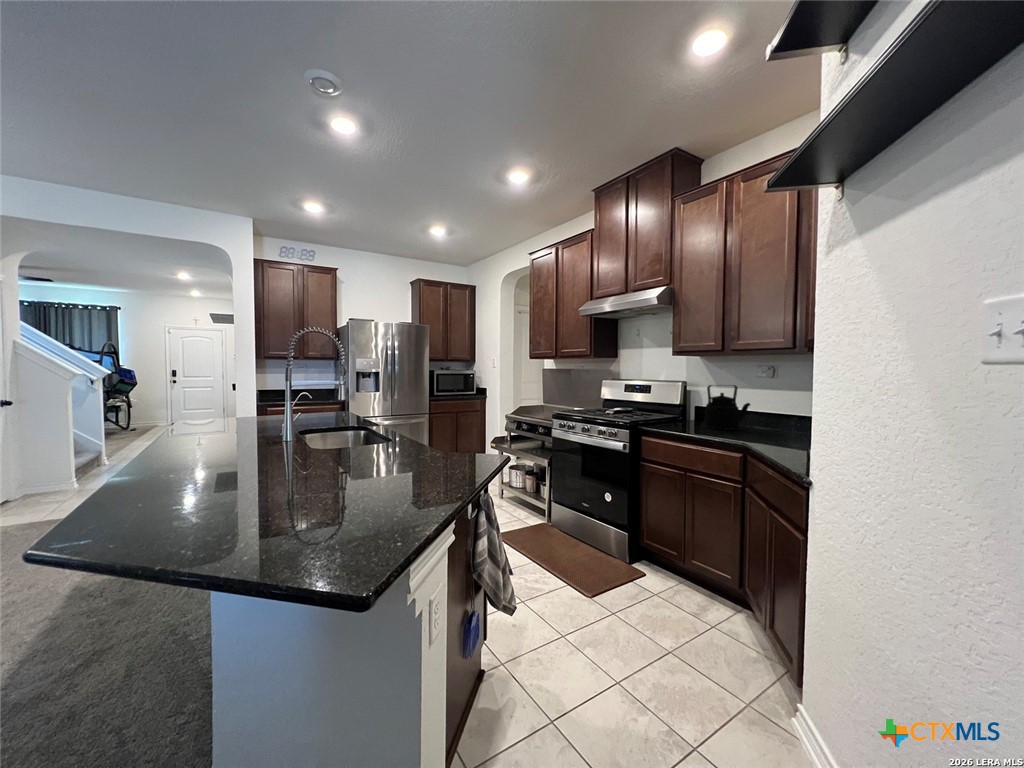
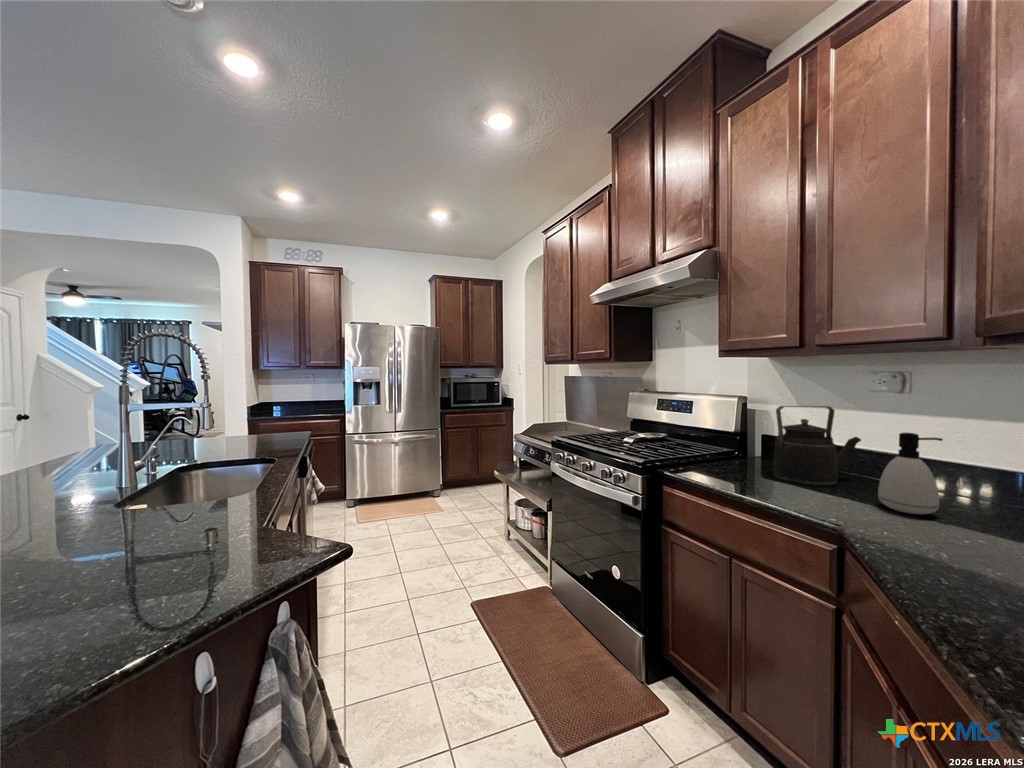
soap dispenser: none [759,396,788,438] -> present [878,433,943,514]

